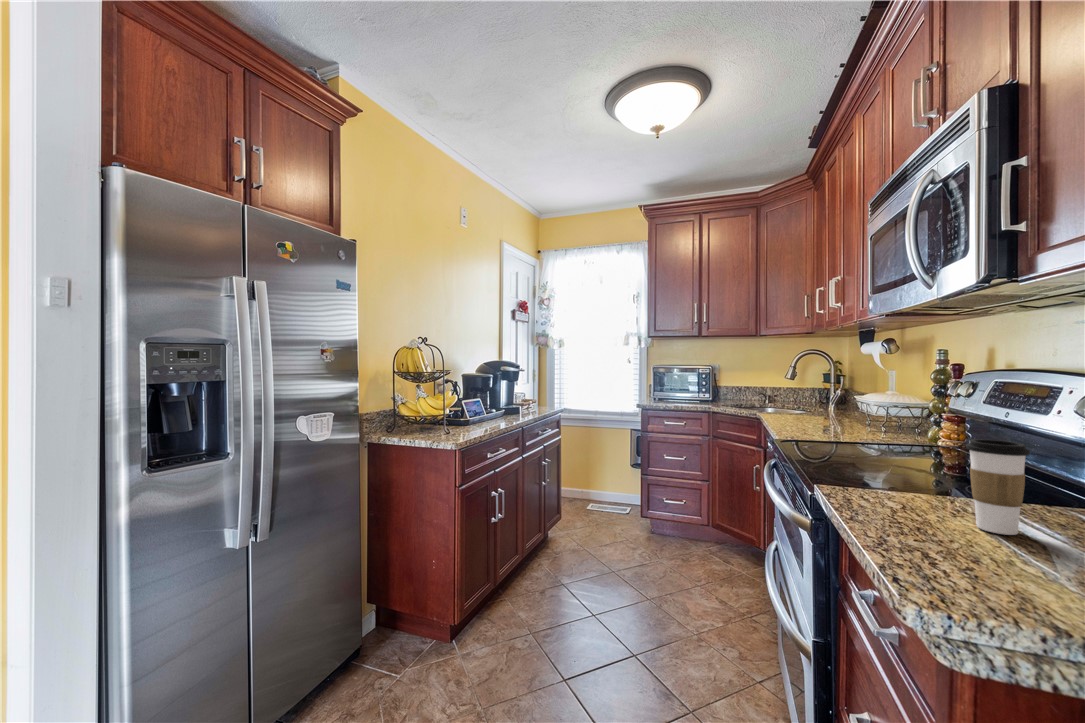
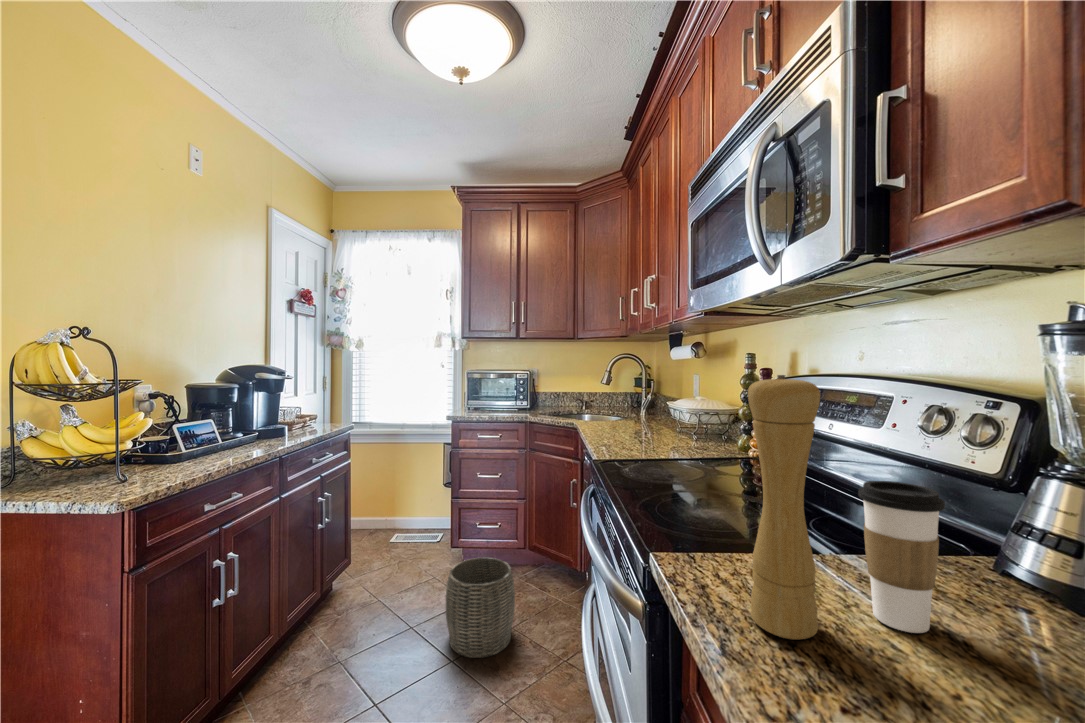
pepper mill: none [878,367,929,527] -> present [748,375,820,640]
woven basket: none [642,521,701,599] -> present [446,557,515,658]

